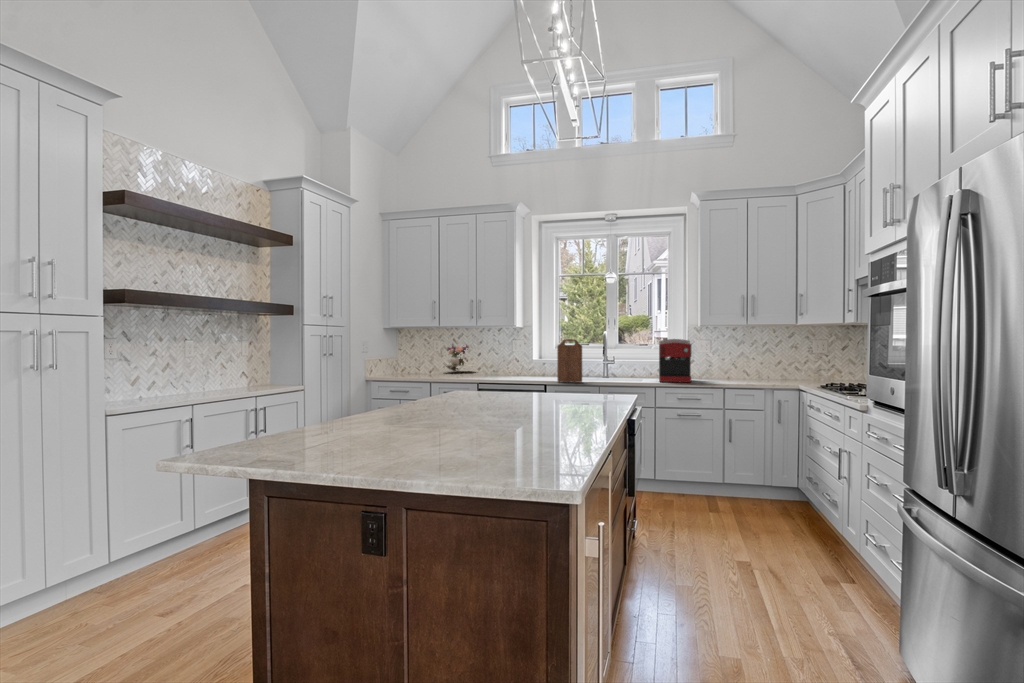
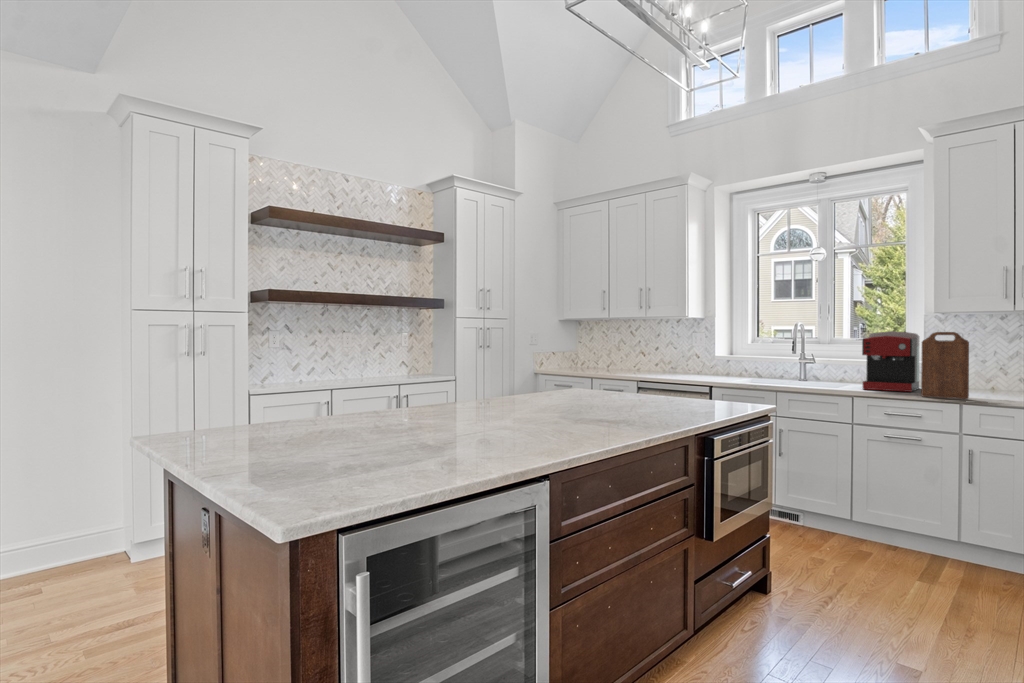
cutting board: present [557,339,582,382] -> present [921,332,969,399]
flower arrangement: present [446,344,474,371] -> none [617,335,658,369]

